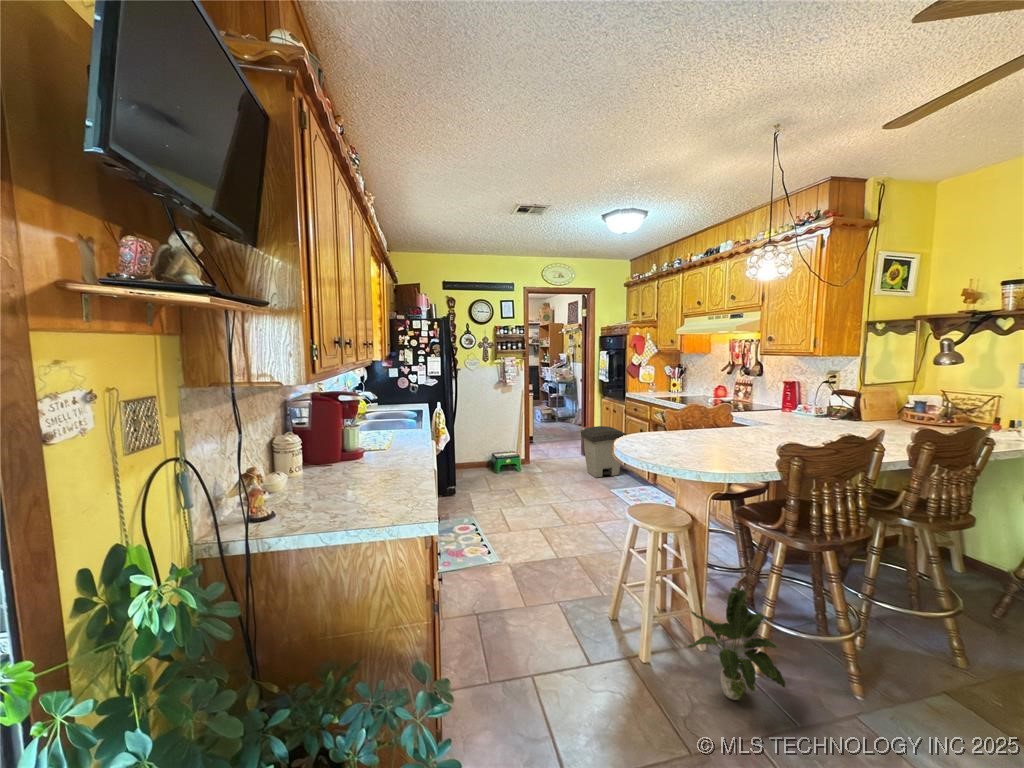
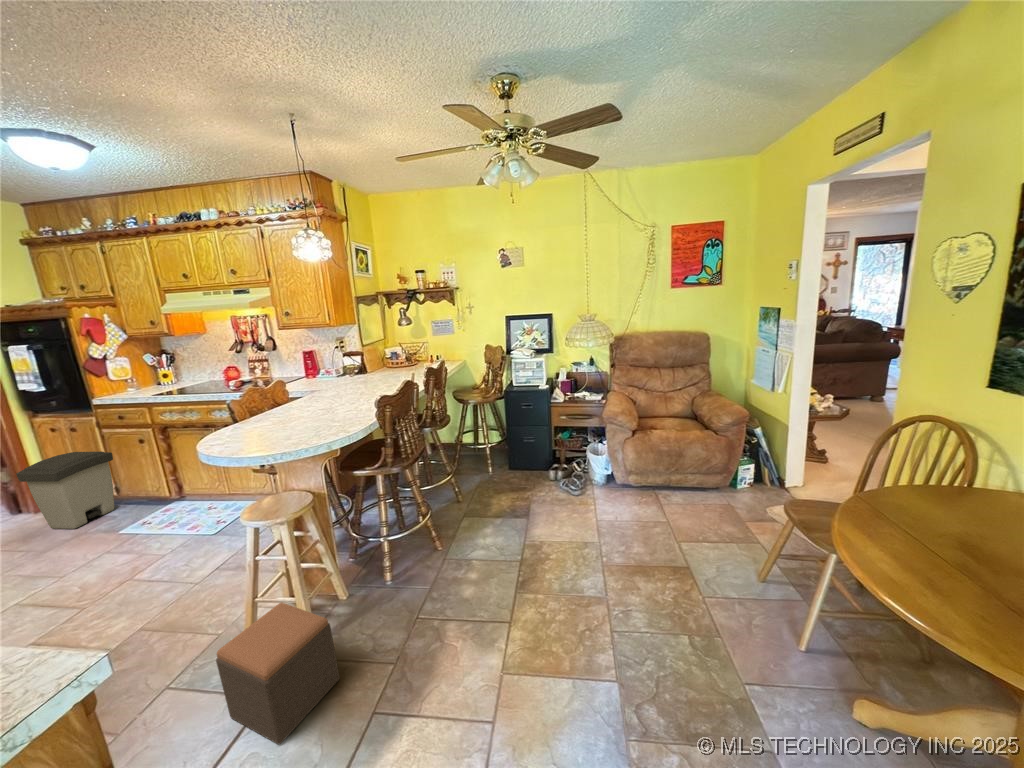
potted plant: present [688,587,785,701] -> none [346,521,421,611]
footstool: none [565,597,641,708] -> present [216,602,340,744]

